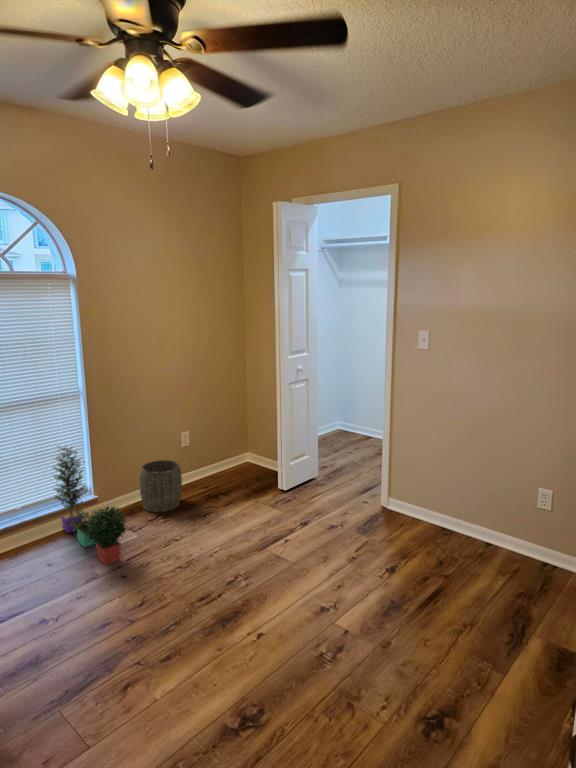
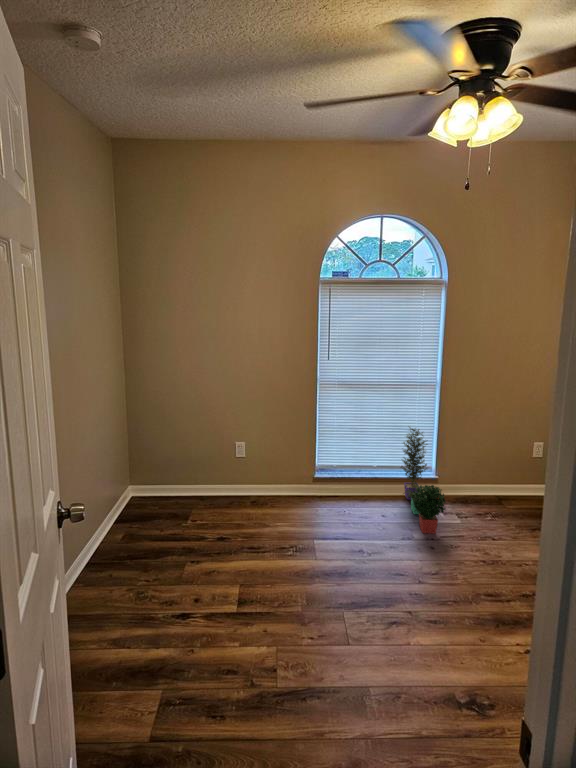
woven basket: present [139,460,182,512] -> none [477,461,521,512]

